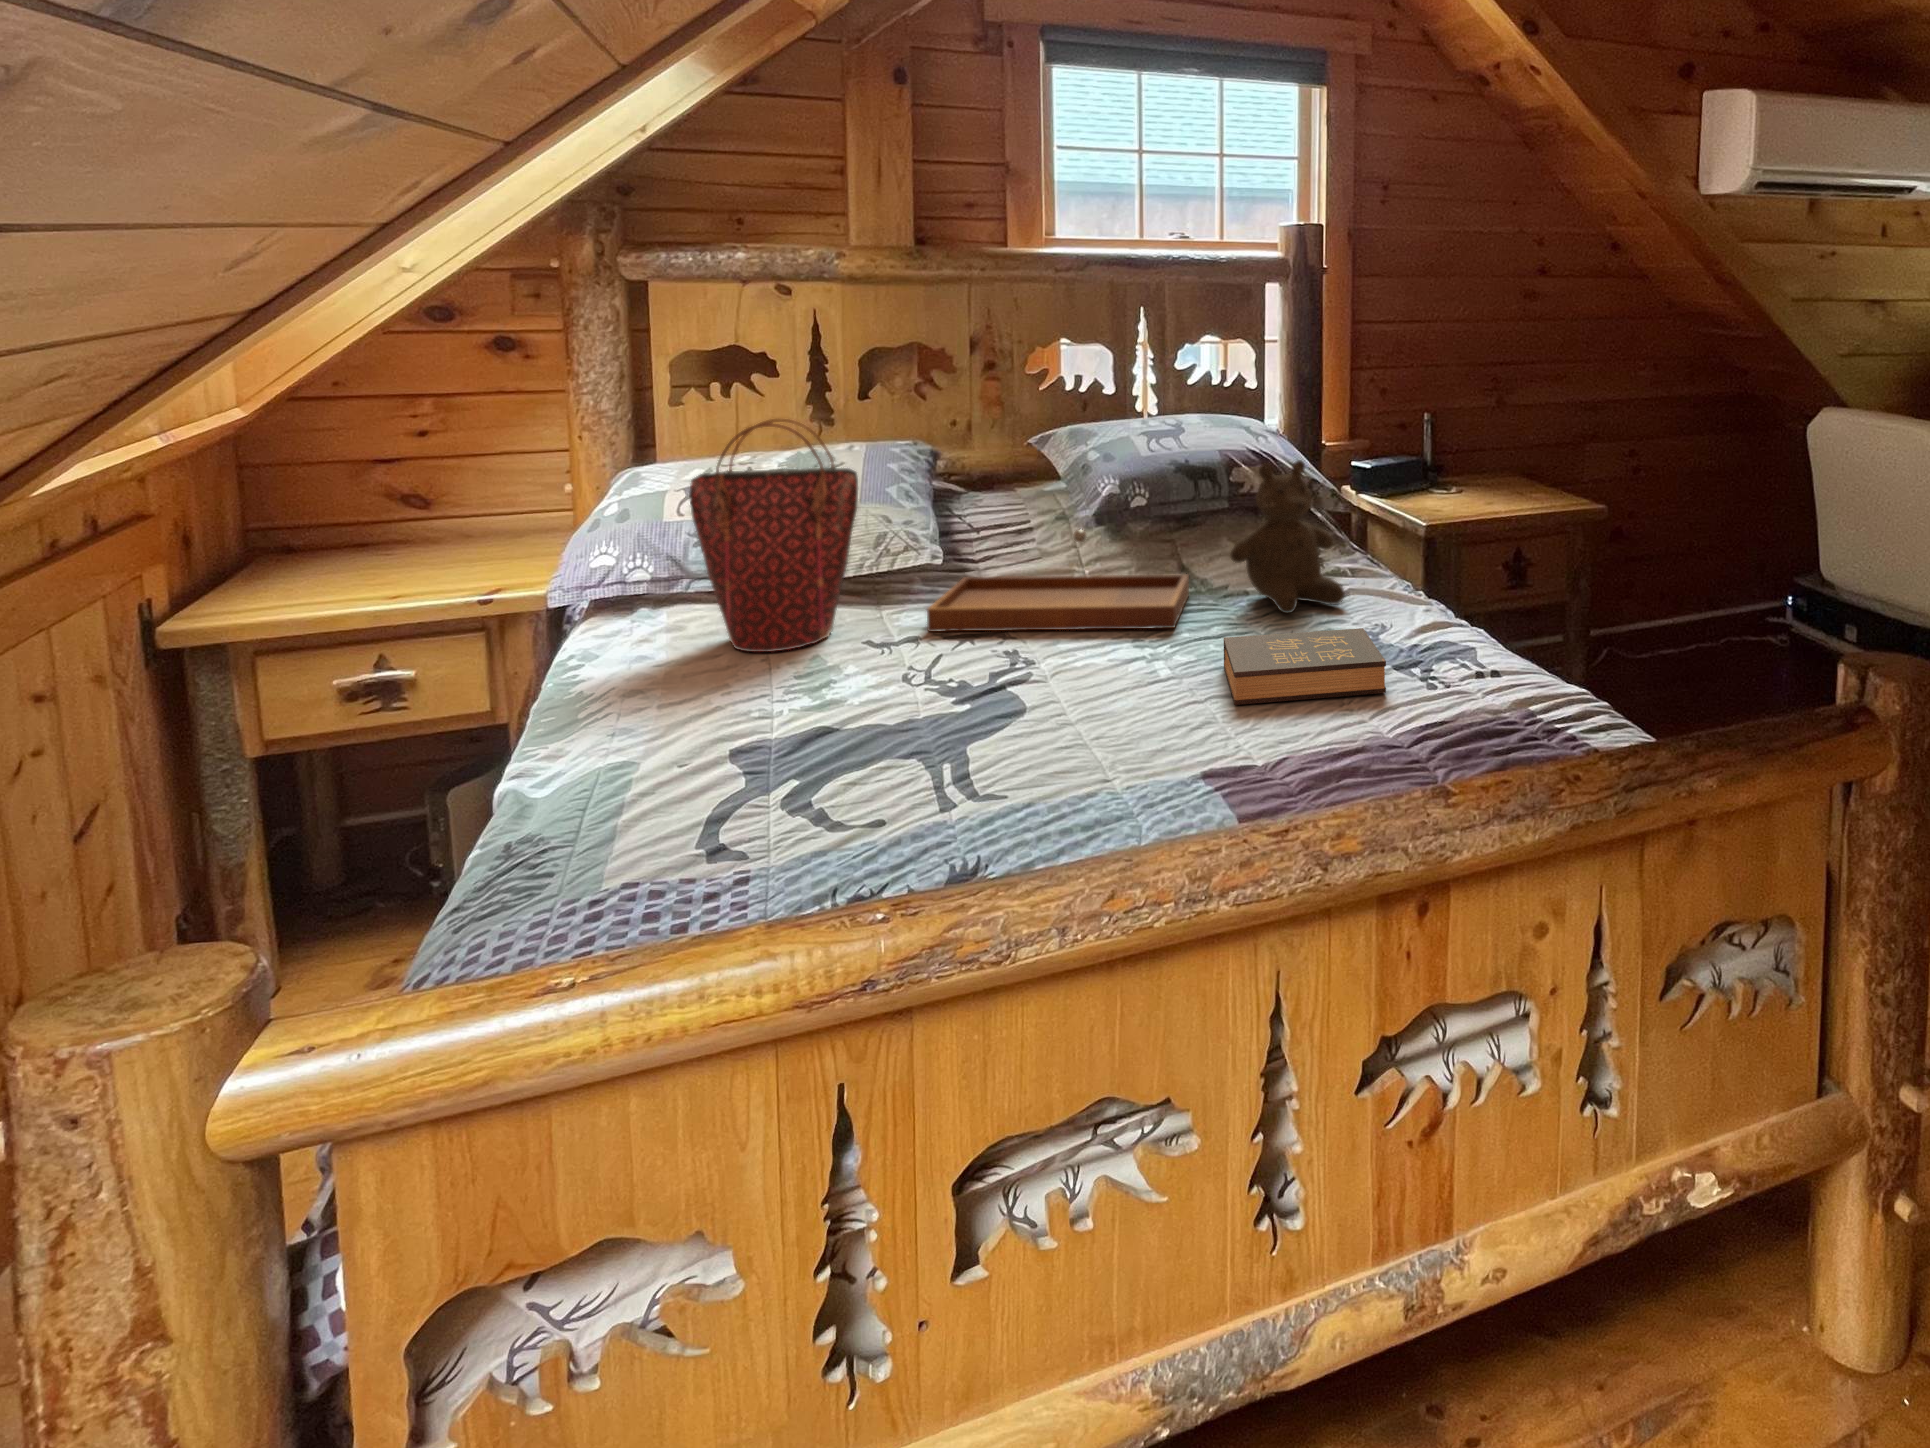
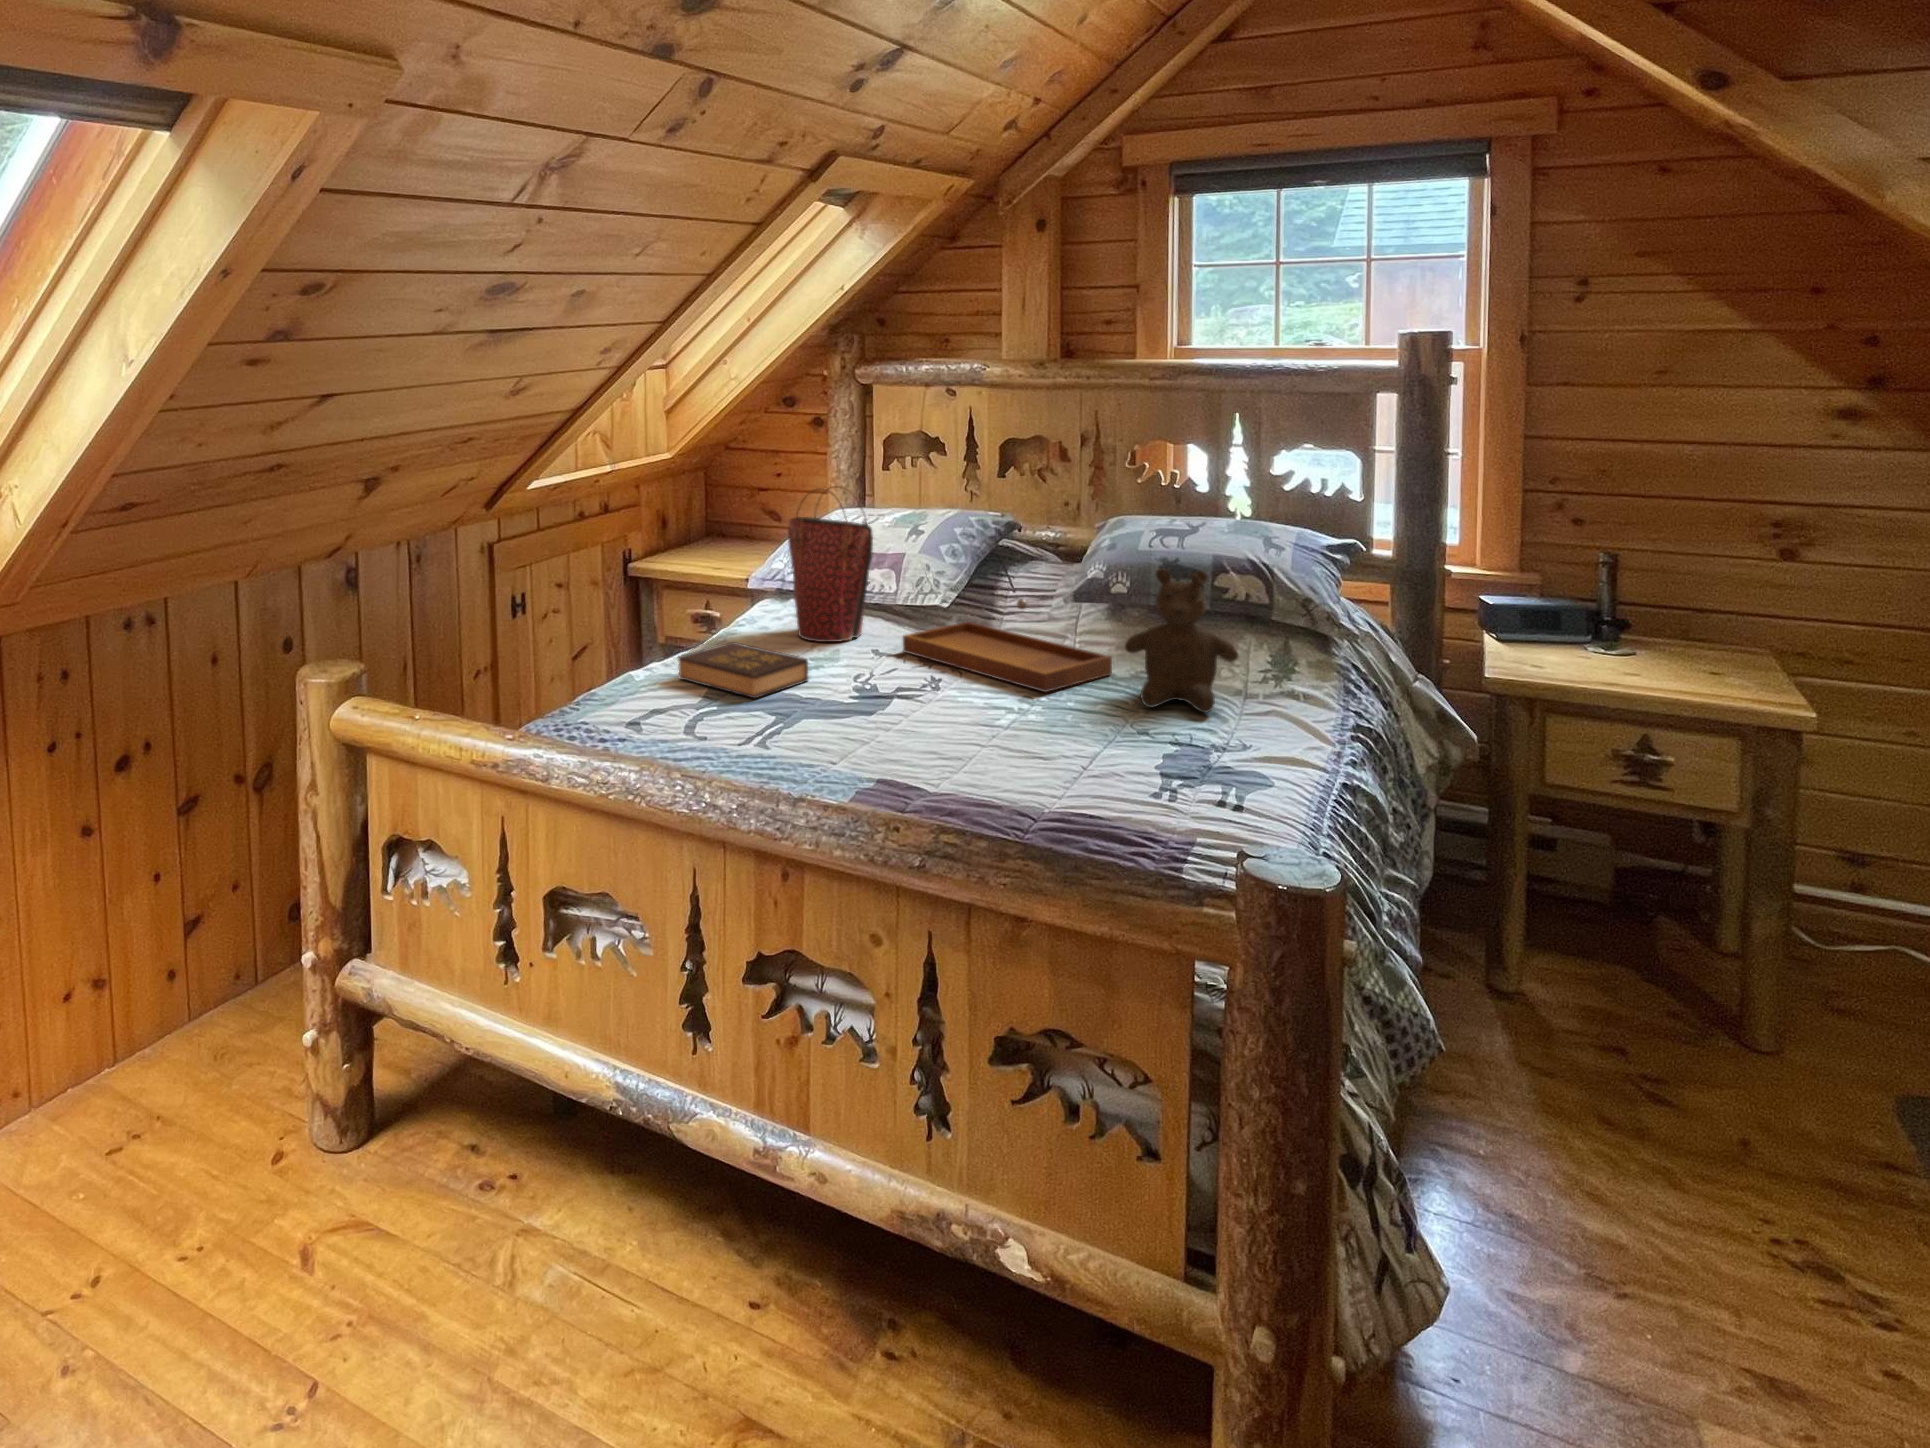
hardback book: present [1224,628,1386,705] -> present [679,642,808,698]

